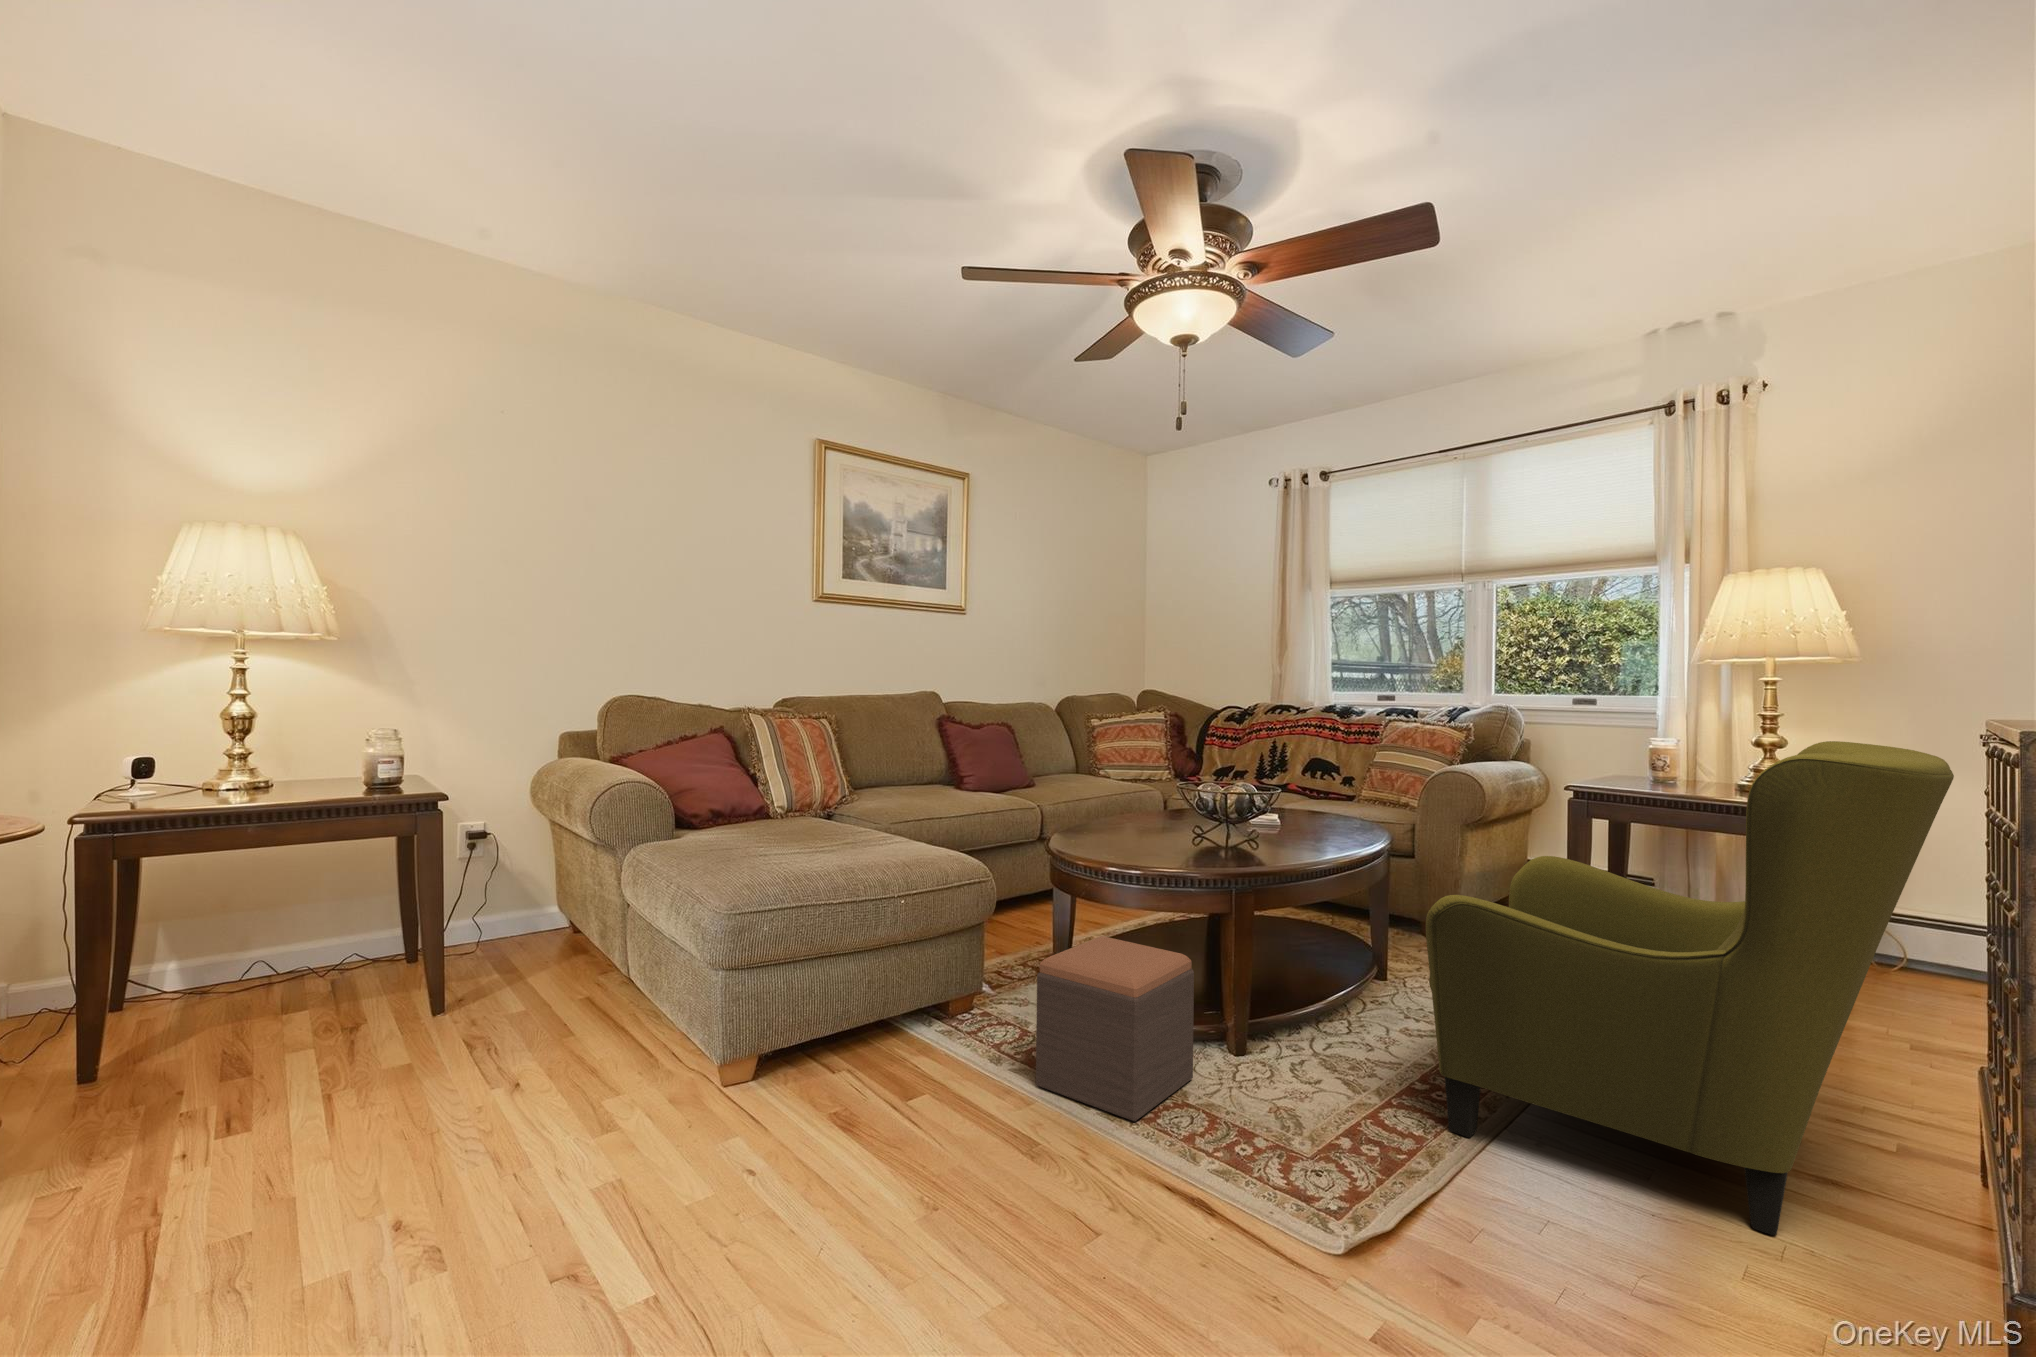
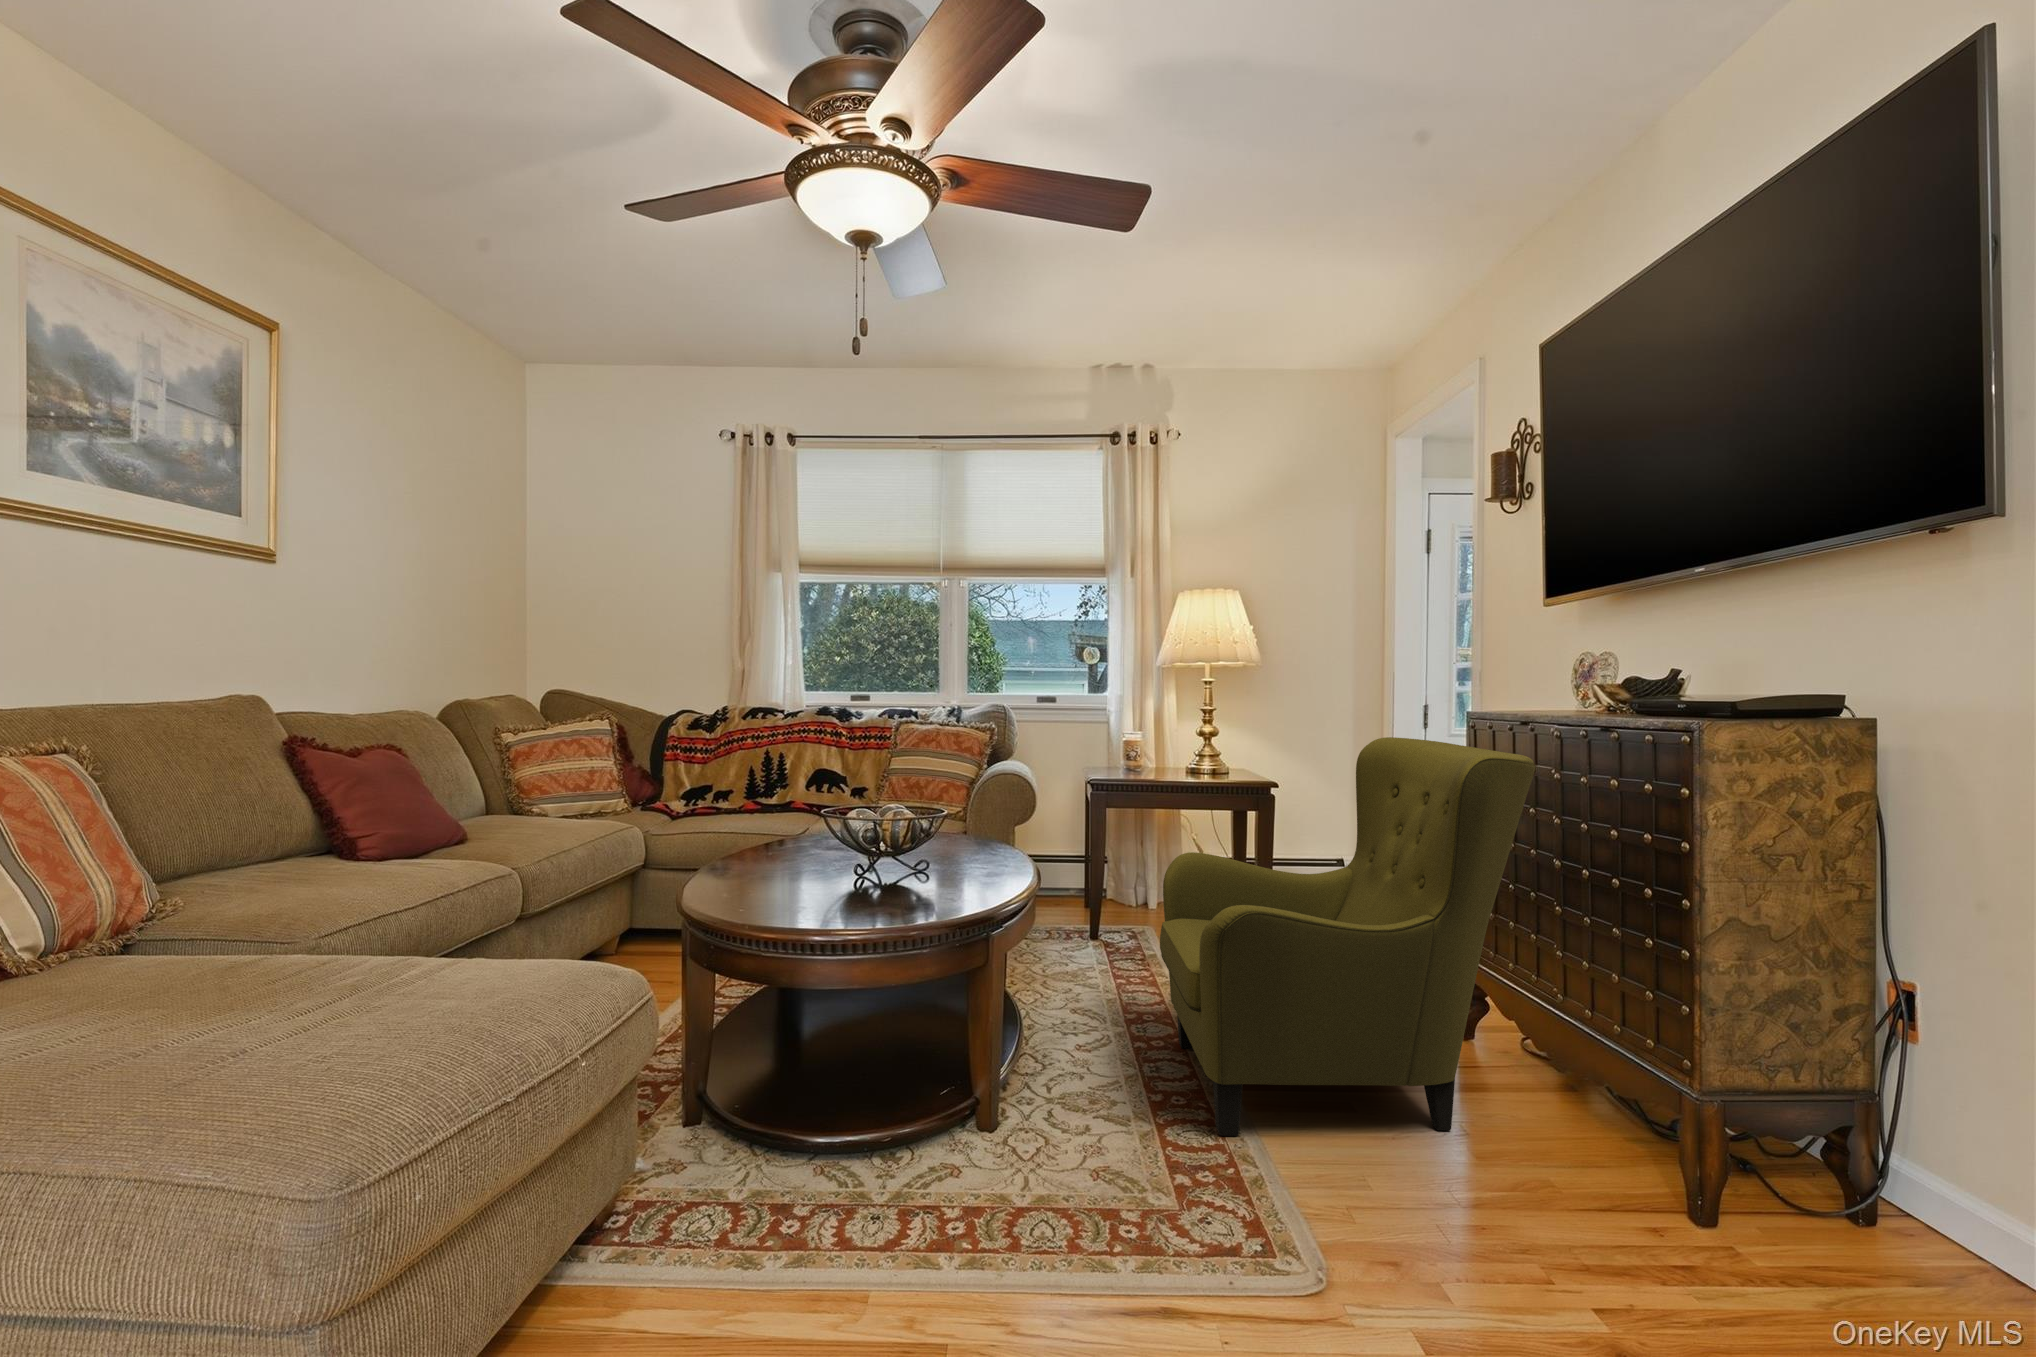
footstool: present [1036,936,1194,1122] -> none [837,1032,999,1265]

